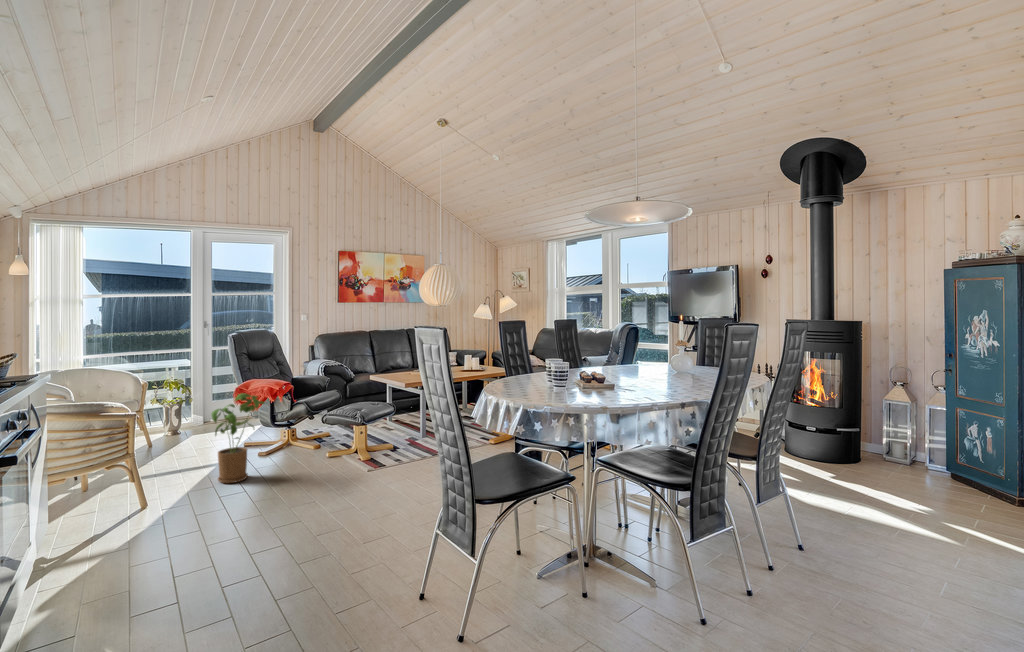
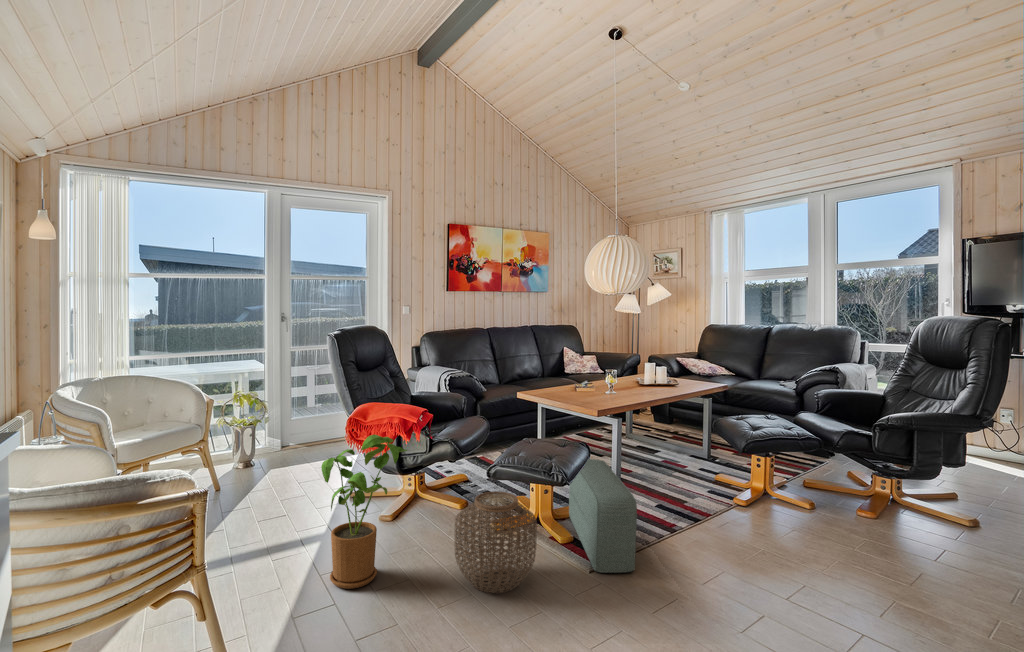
pouf: none [382,412,412,471] -> present [569,459,637,573]
woven basket: none [293,425,344,481] -> present [454,491,537,593]

